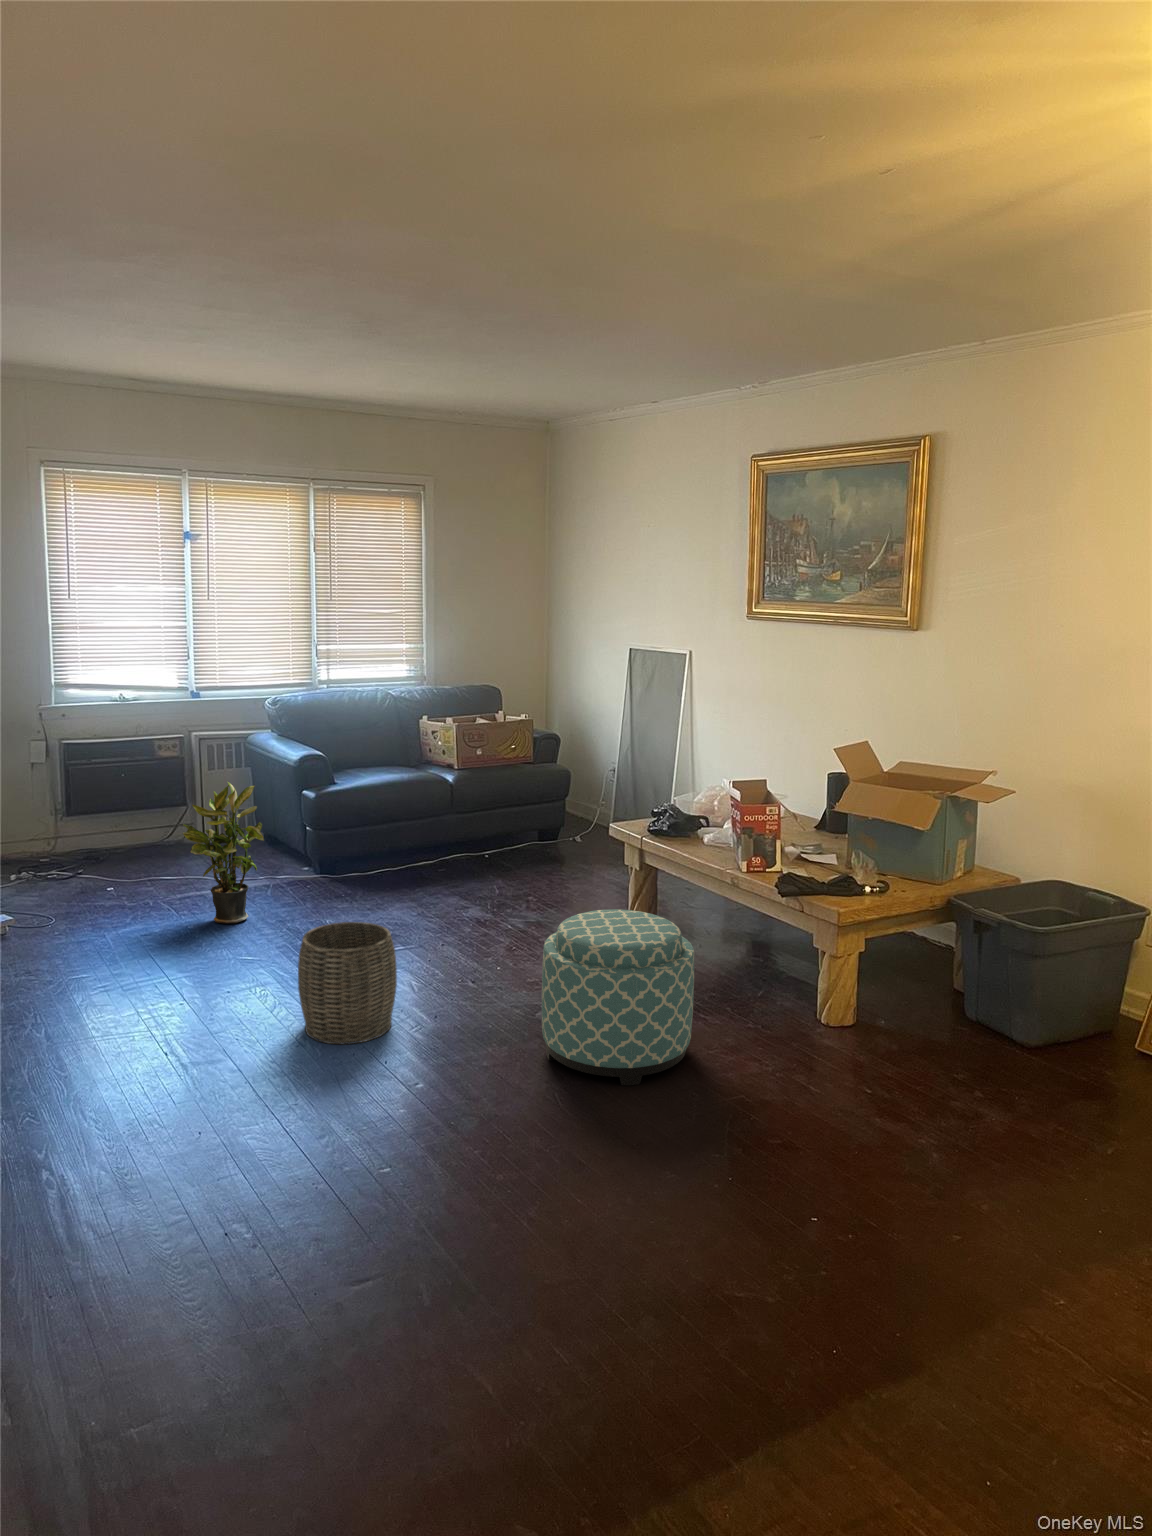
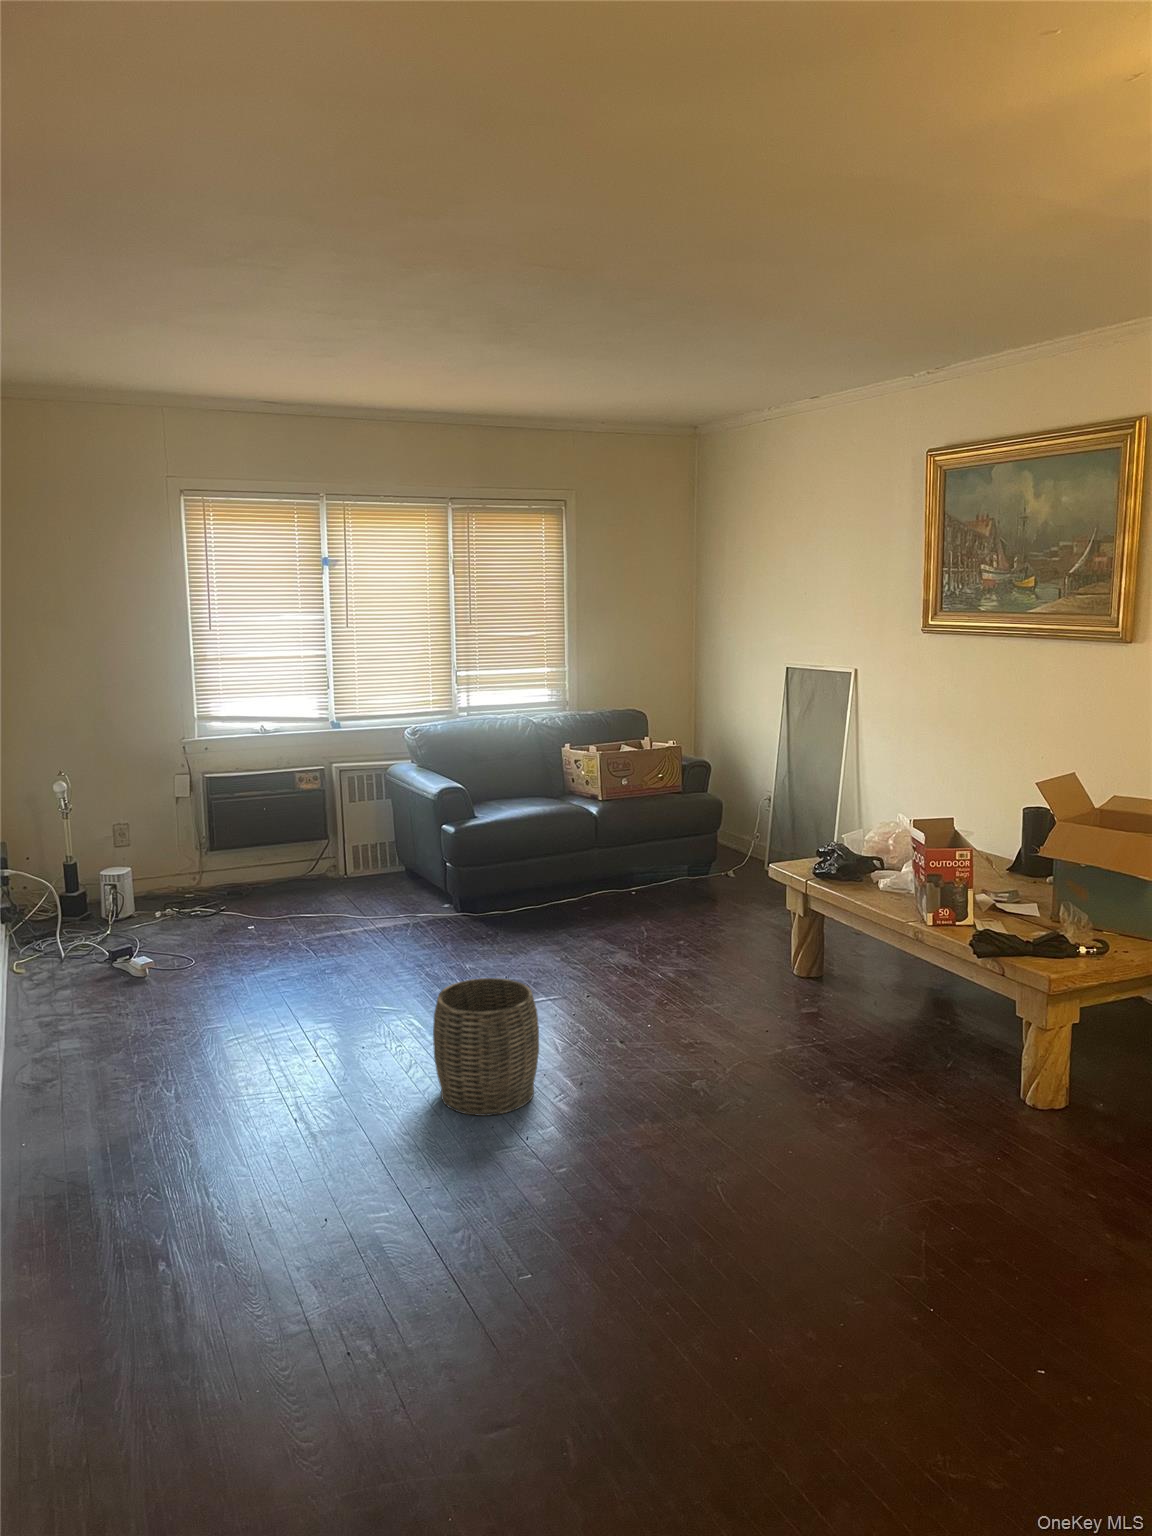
potted plant: present [183,782,264,924] -> none [318,818,401,968]
ottoman: present [542,909,694,1085] -> none [701,971,878,1180]

